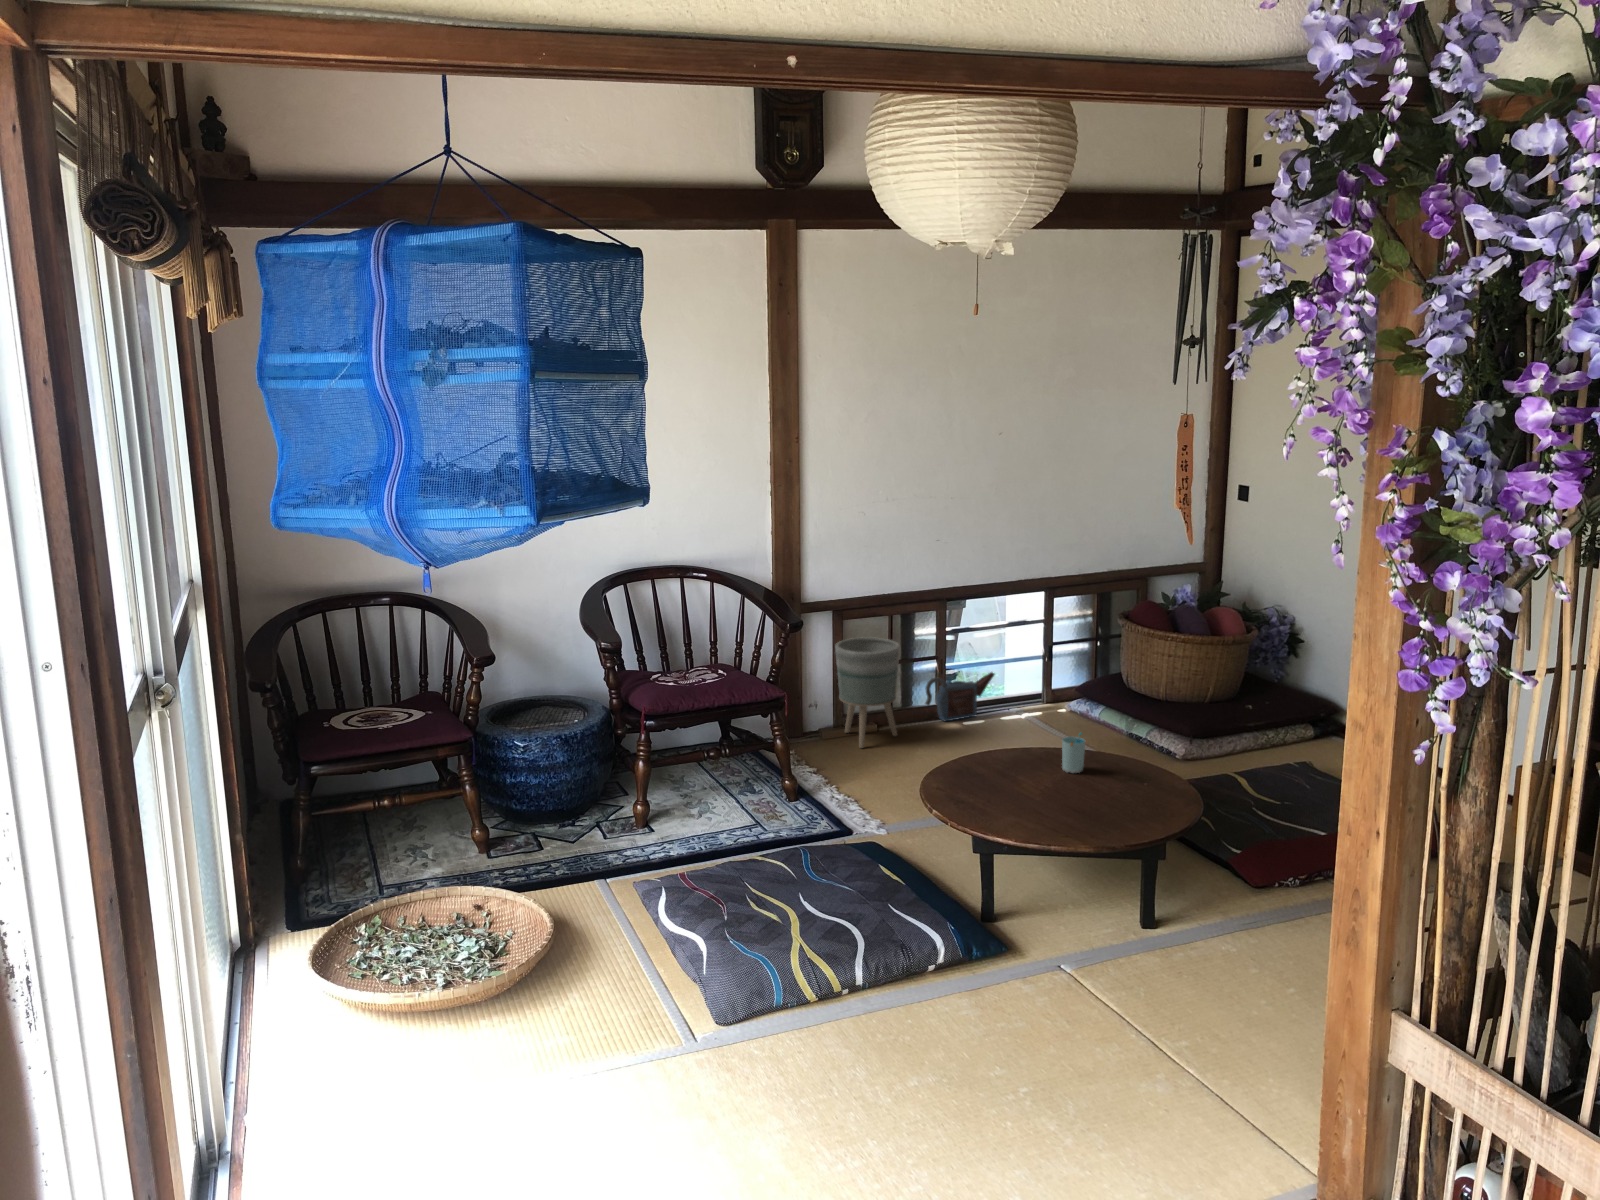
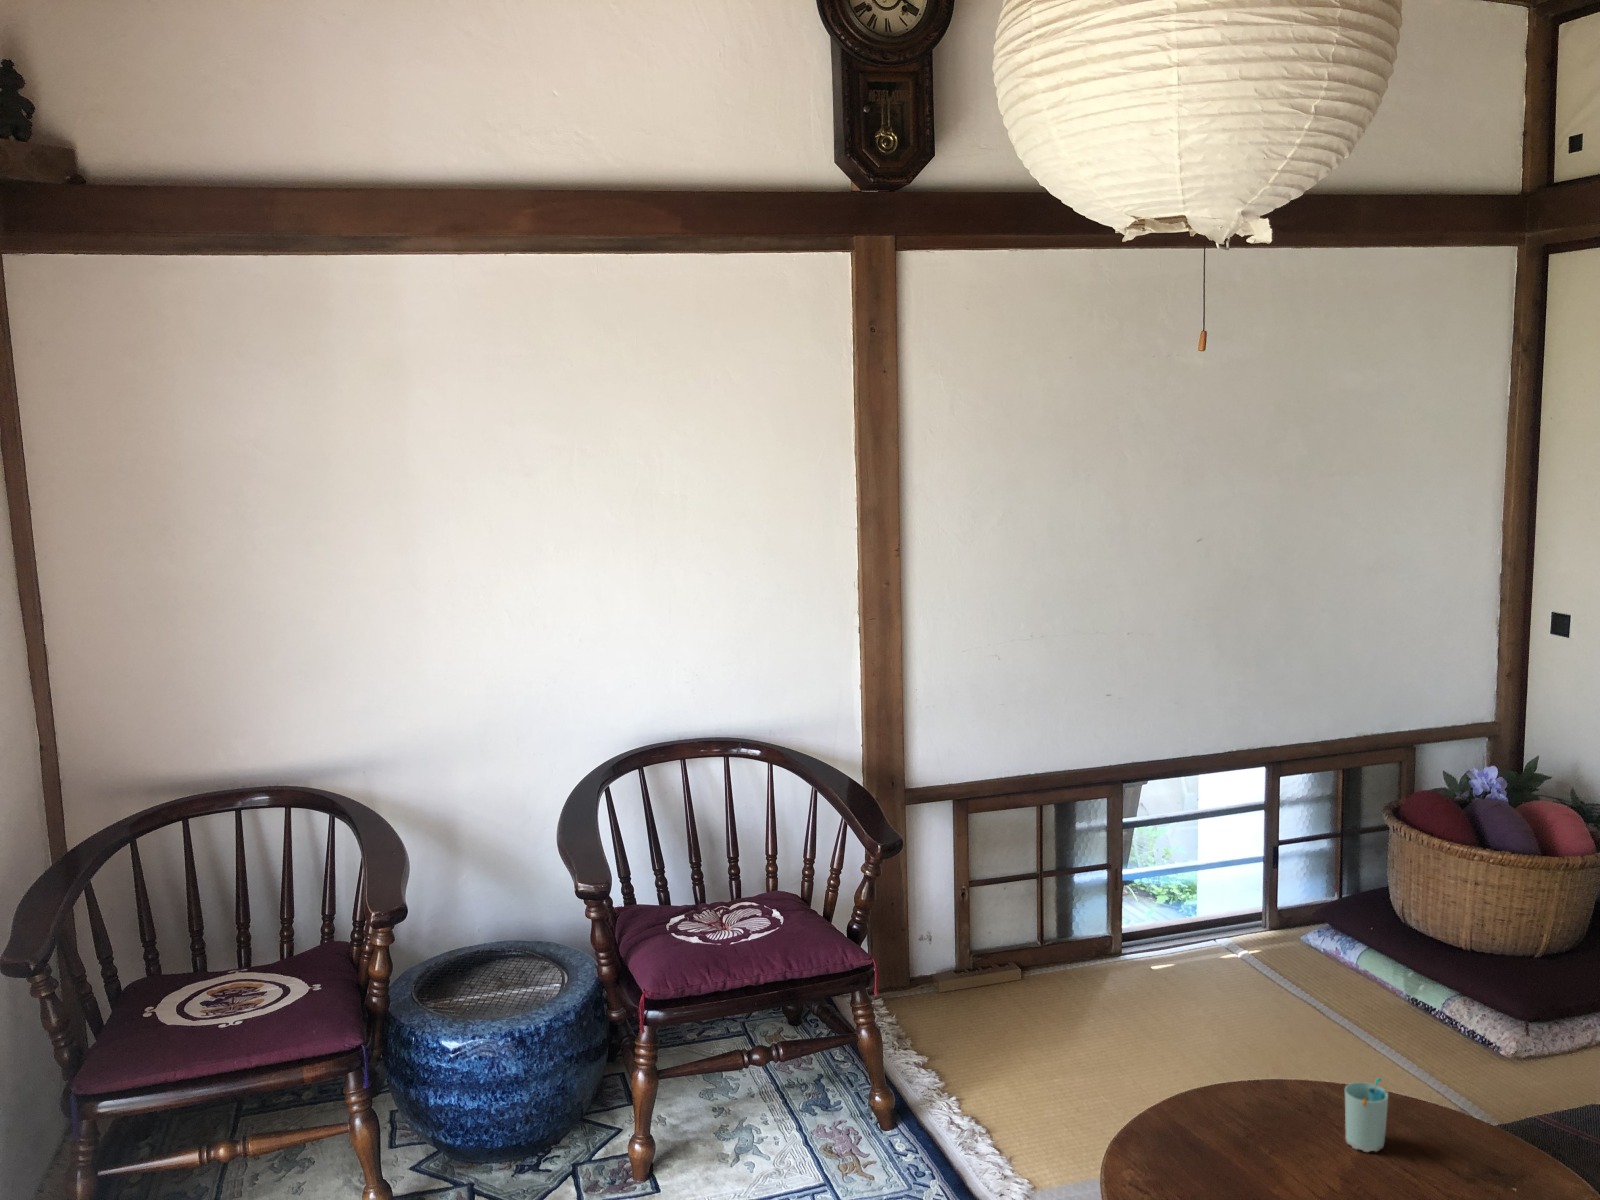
planter: present [835,637,900,748] -> none [954,843,1052,1018]
watering can: present [925,672,995,721] -> none [1090,889,1196,967]

